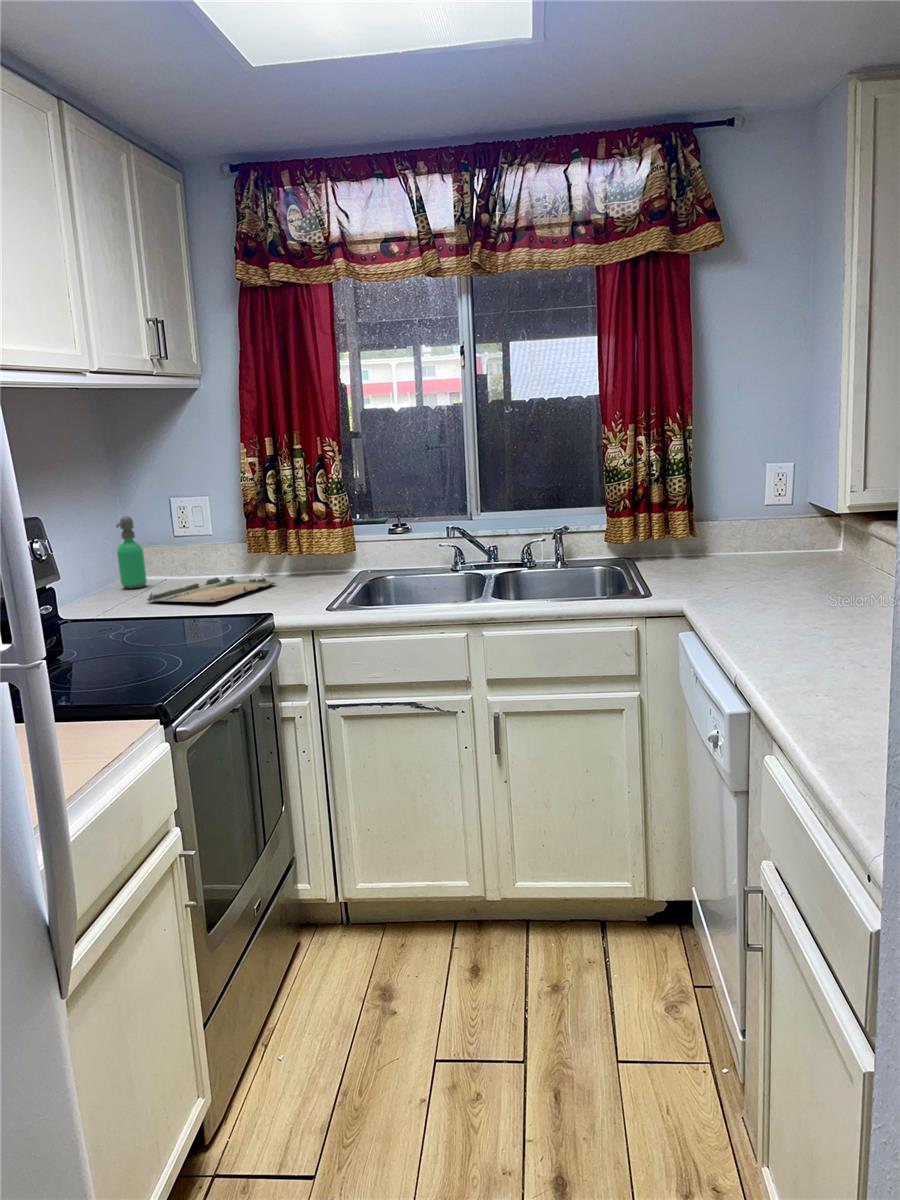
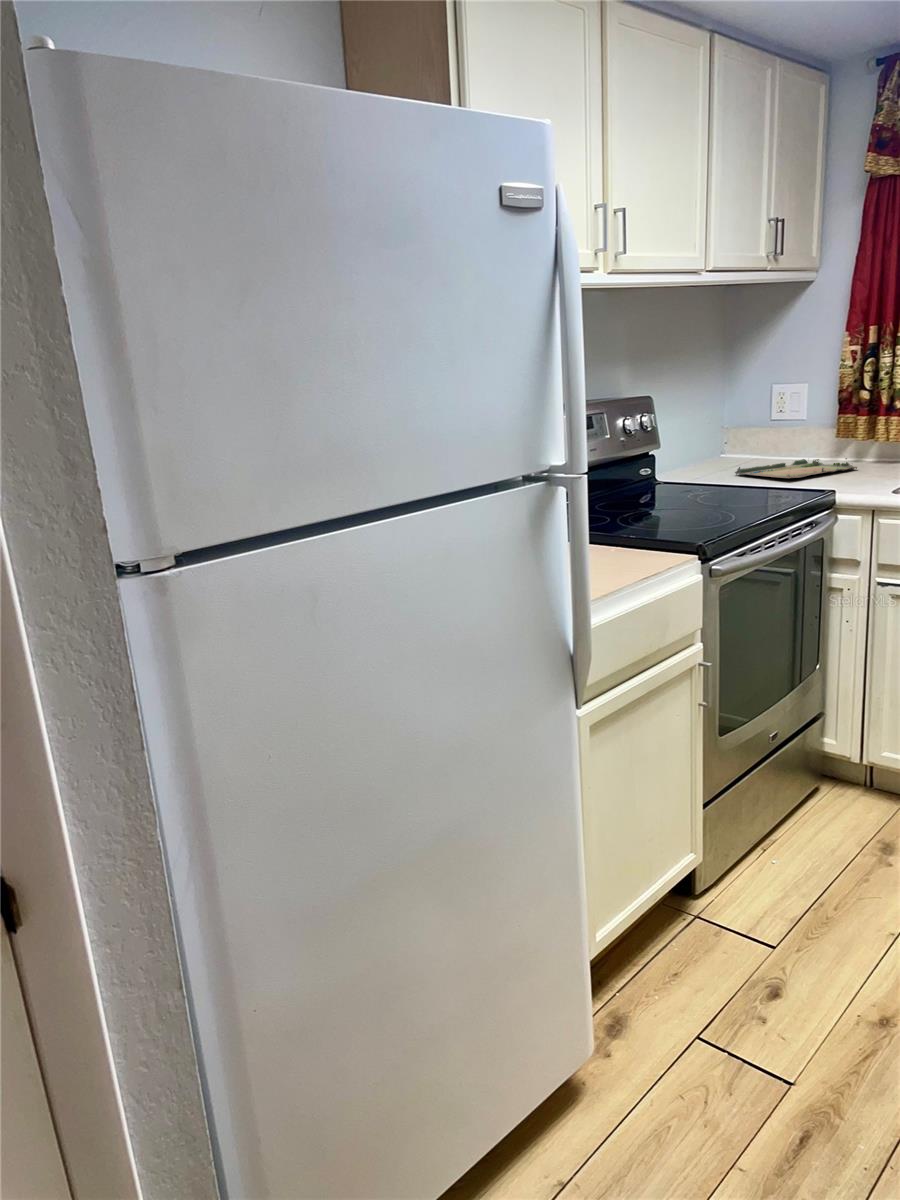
soap dispenser: present [116,516,147,588] -> none [721,400,743,464]

